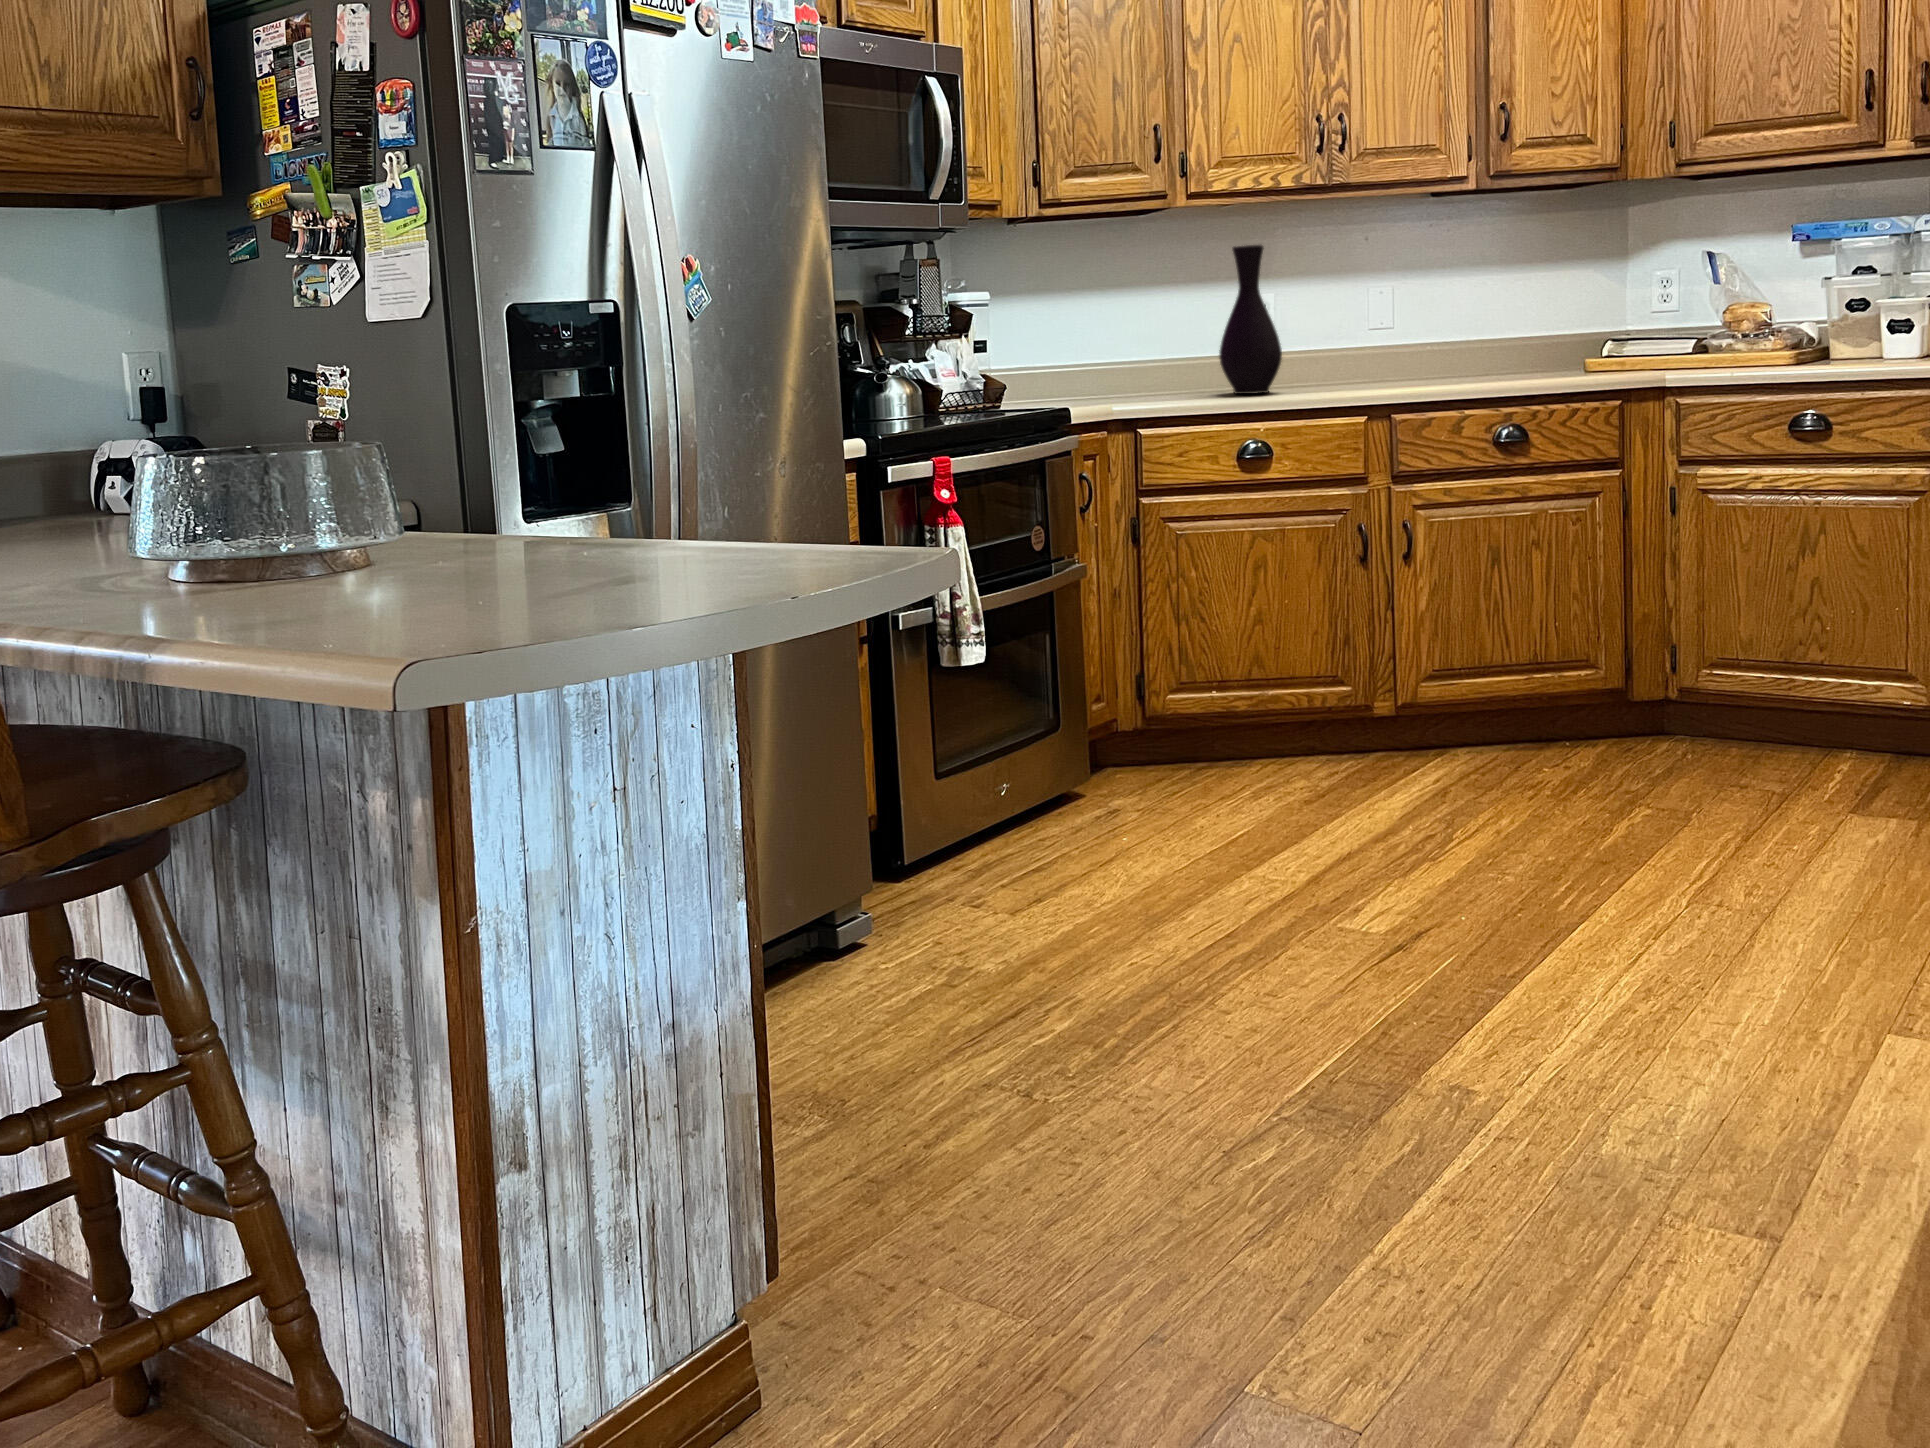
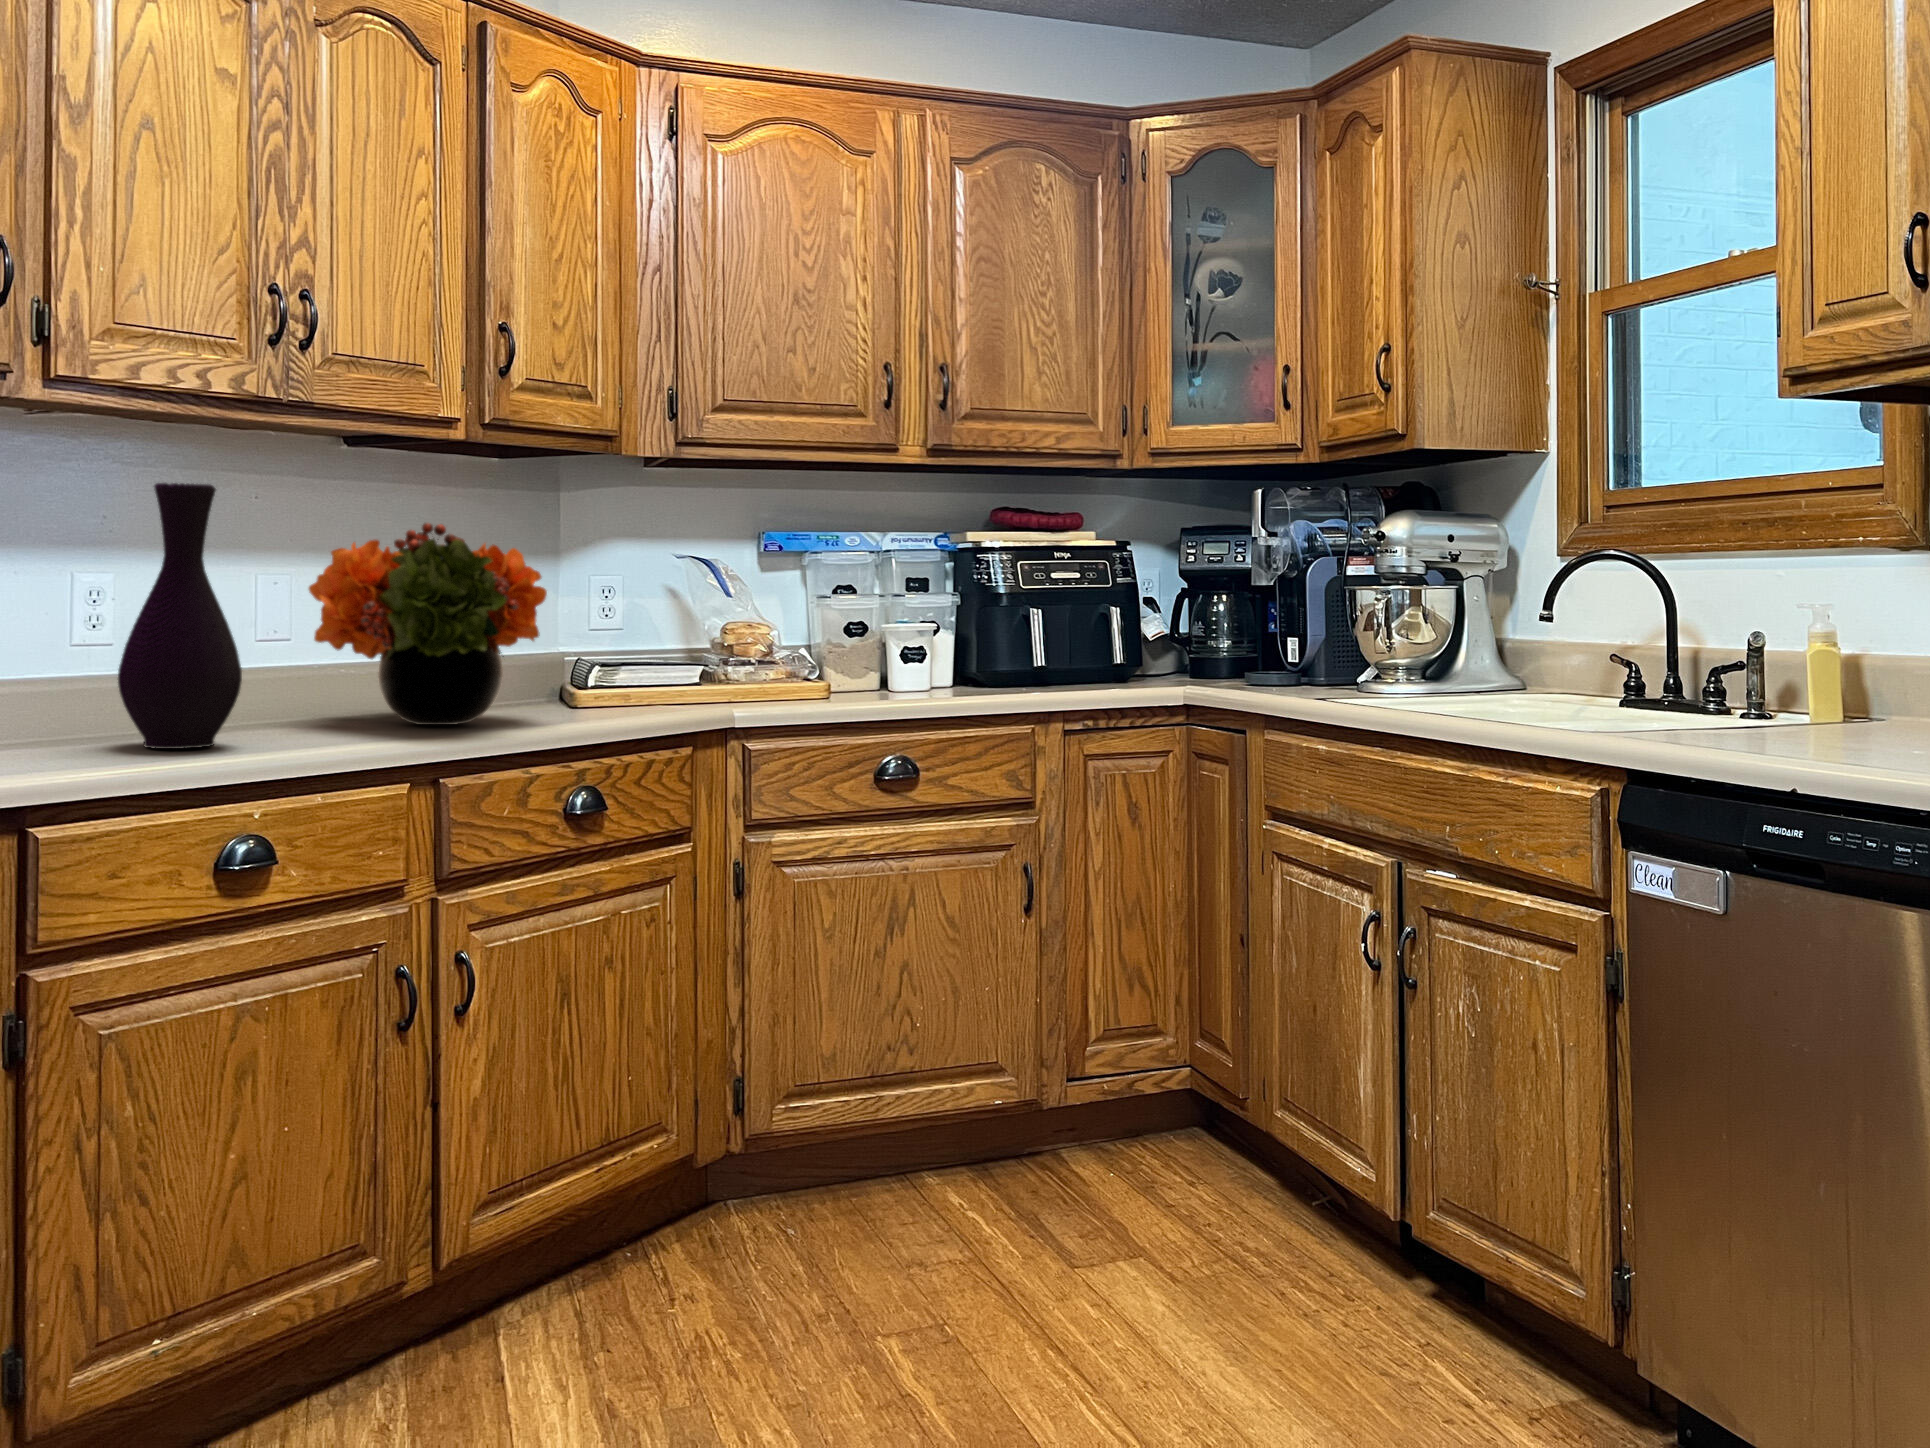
flower arrangement: none [1347,252,1505,384] -> present [309,523,547,725]

